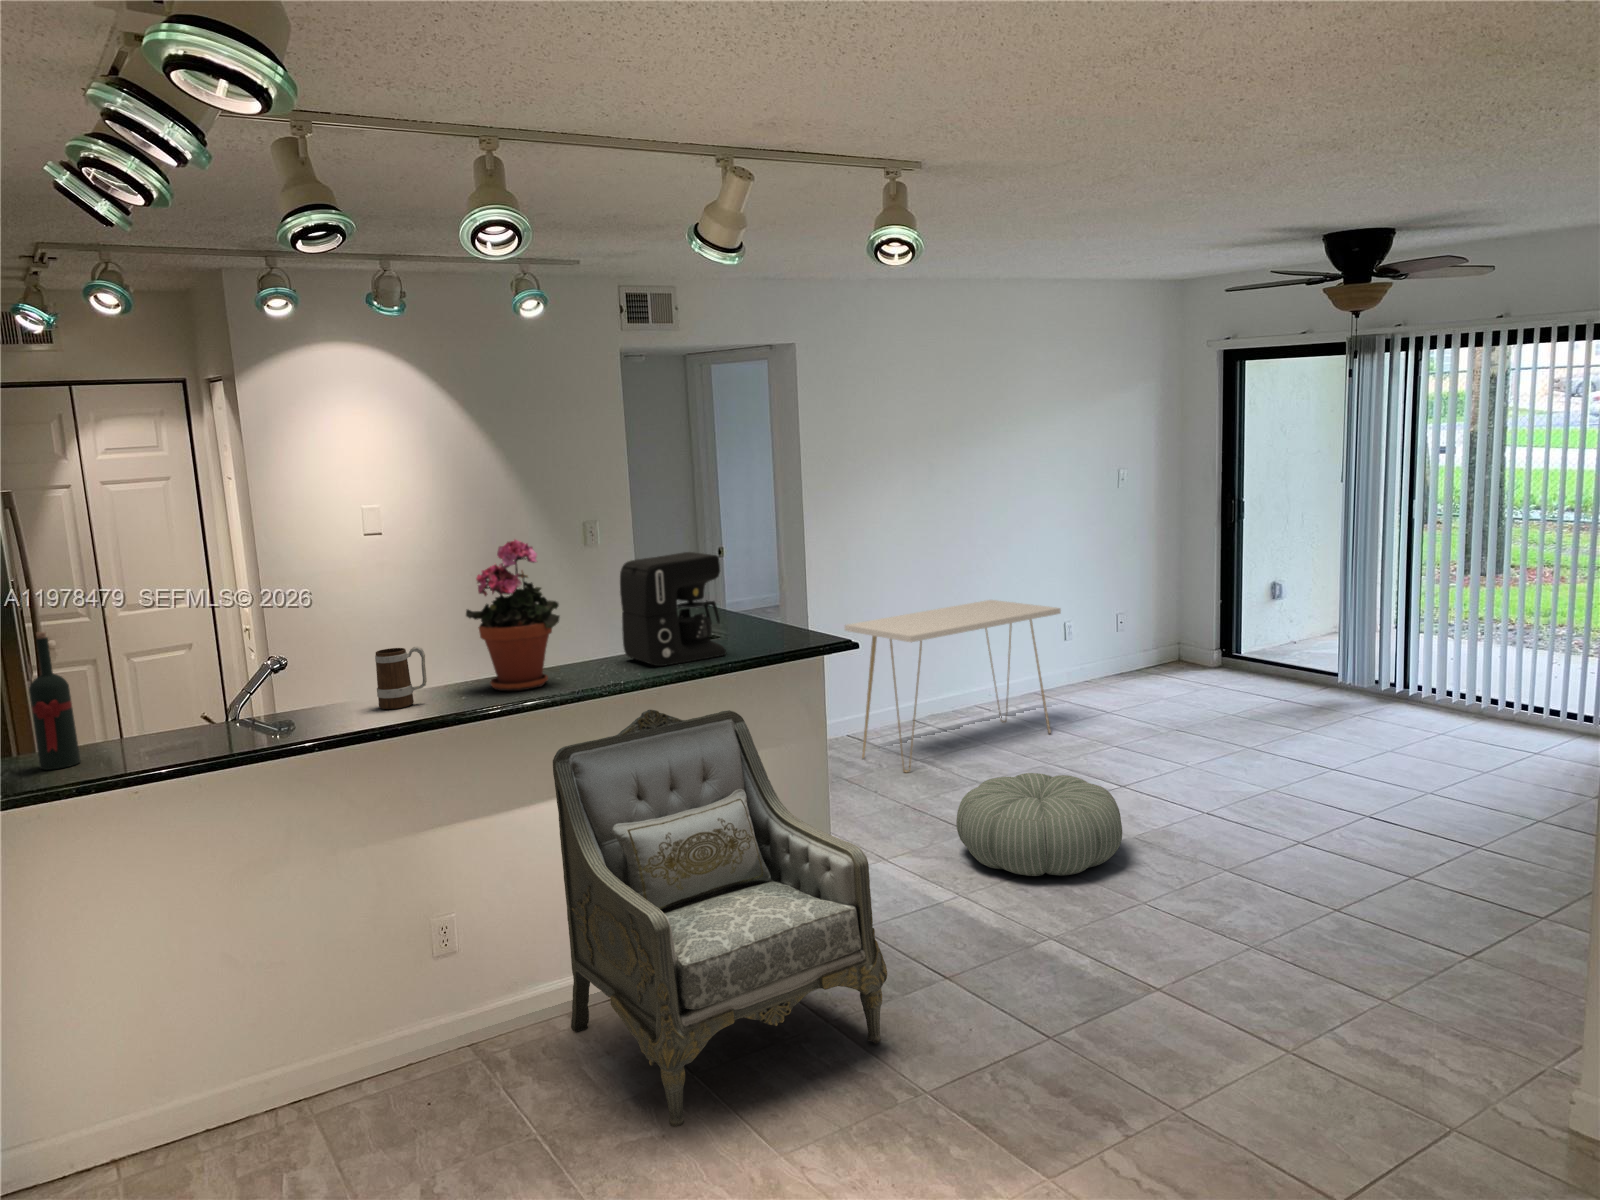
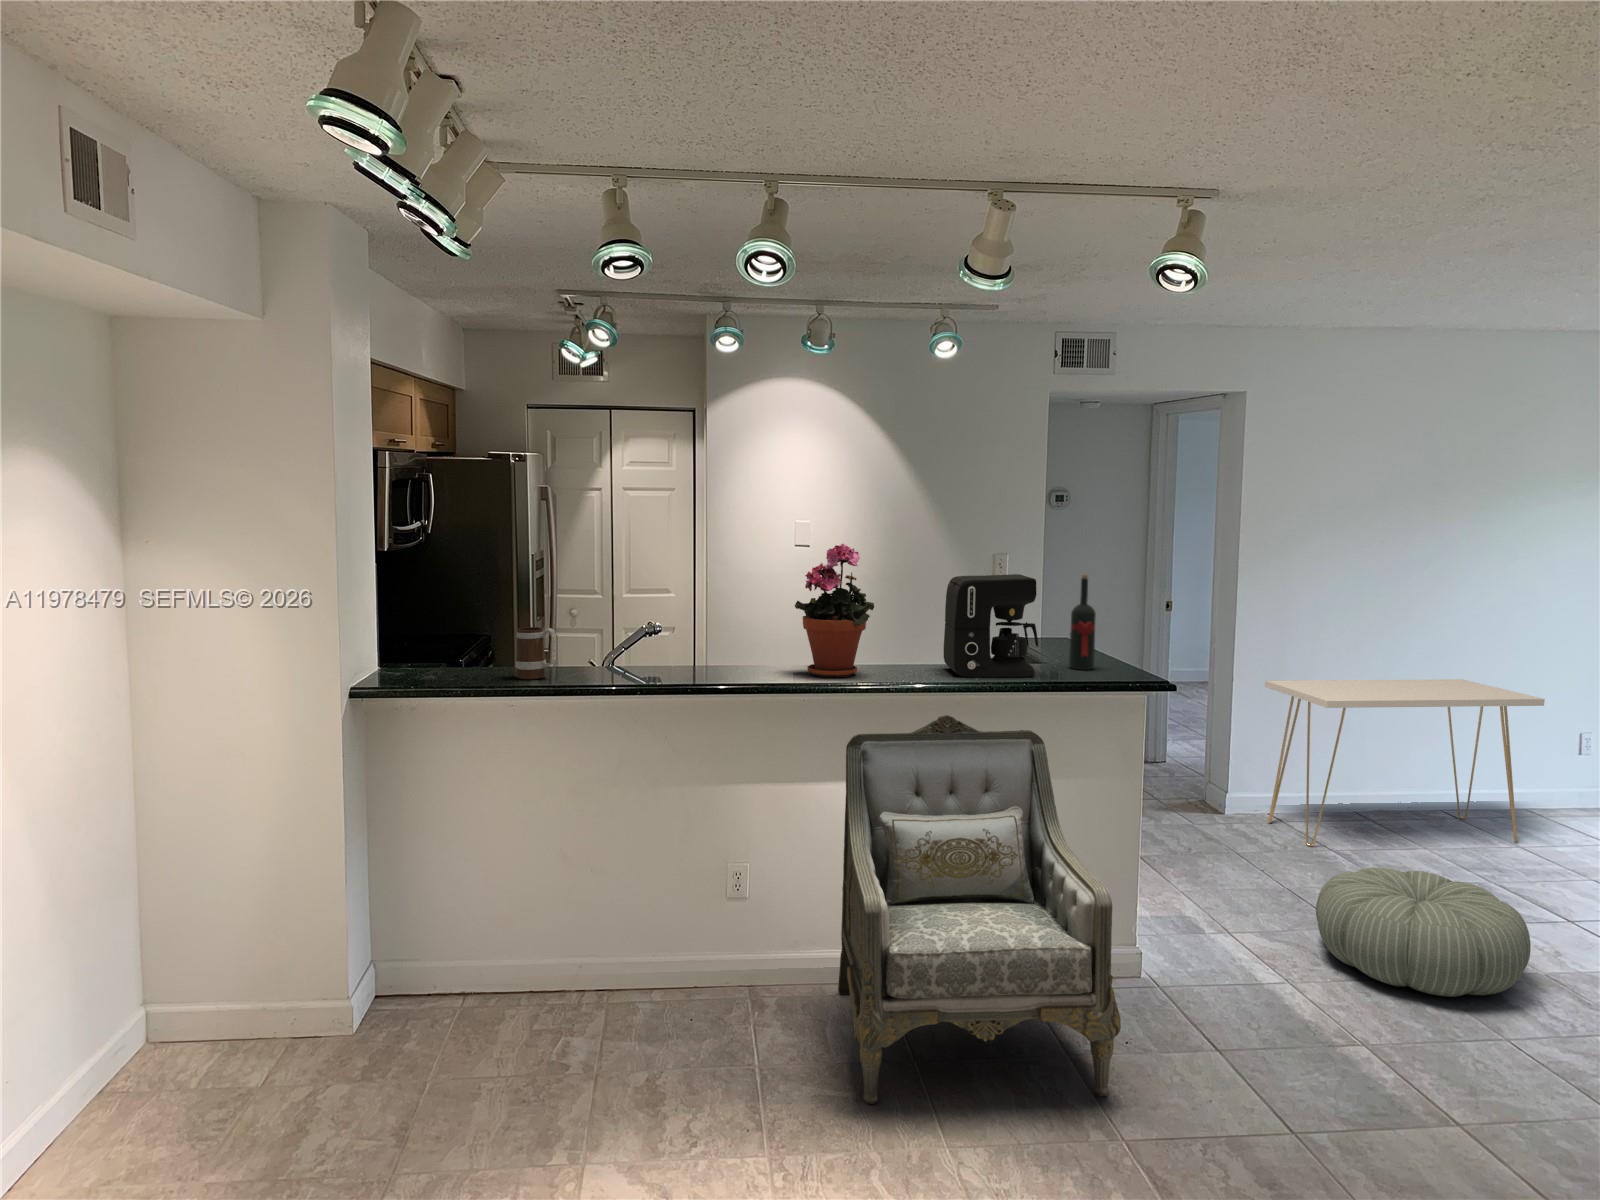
wine bottle: present [29,632,80,770] -> present [1069,575,1096,670]
mug: present [375,646,427,709] -> present [516,627,556,679]

